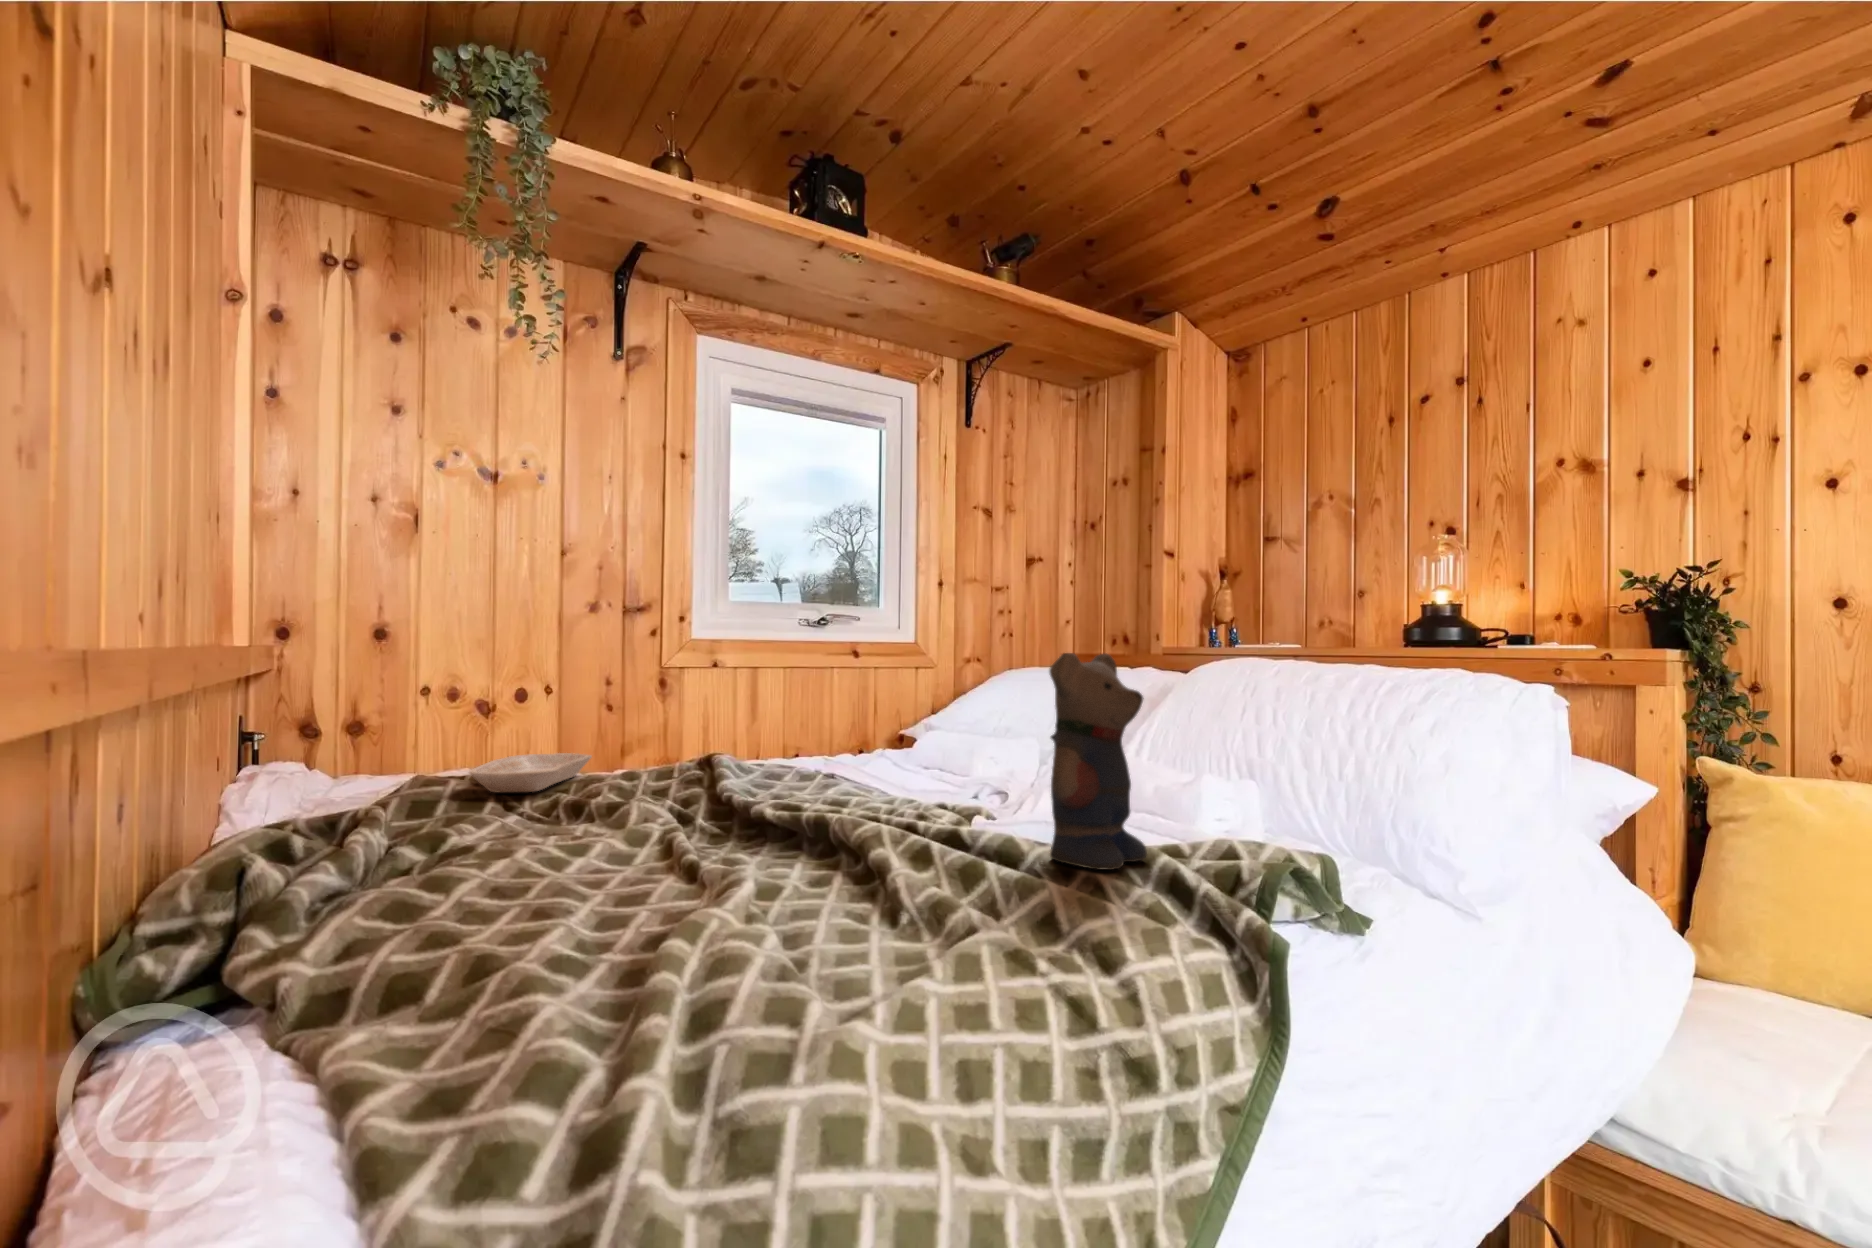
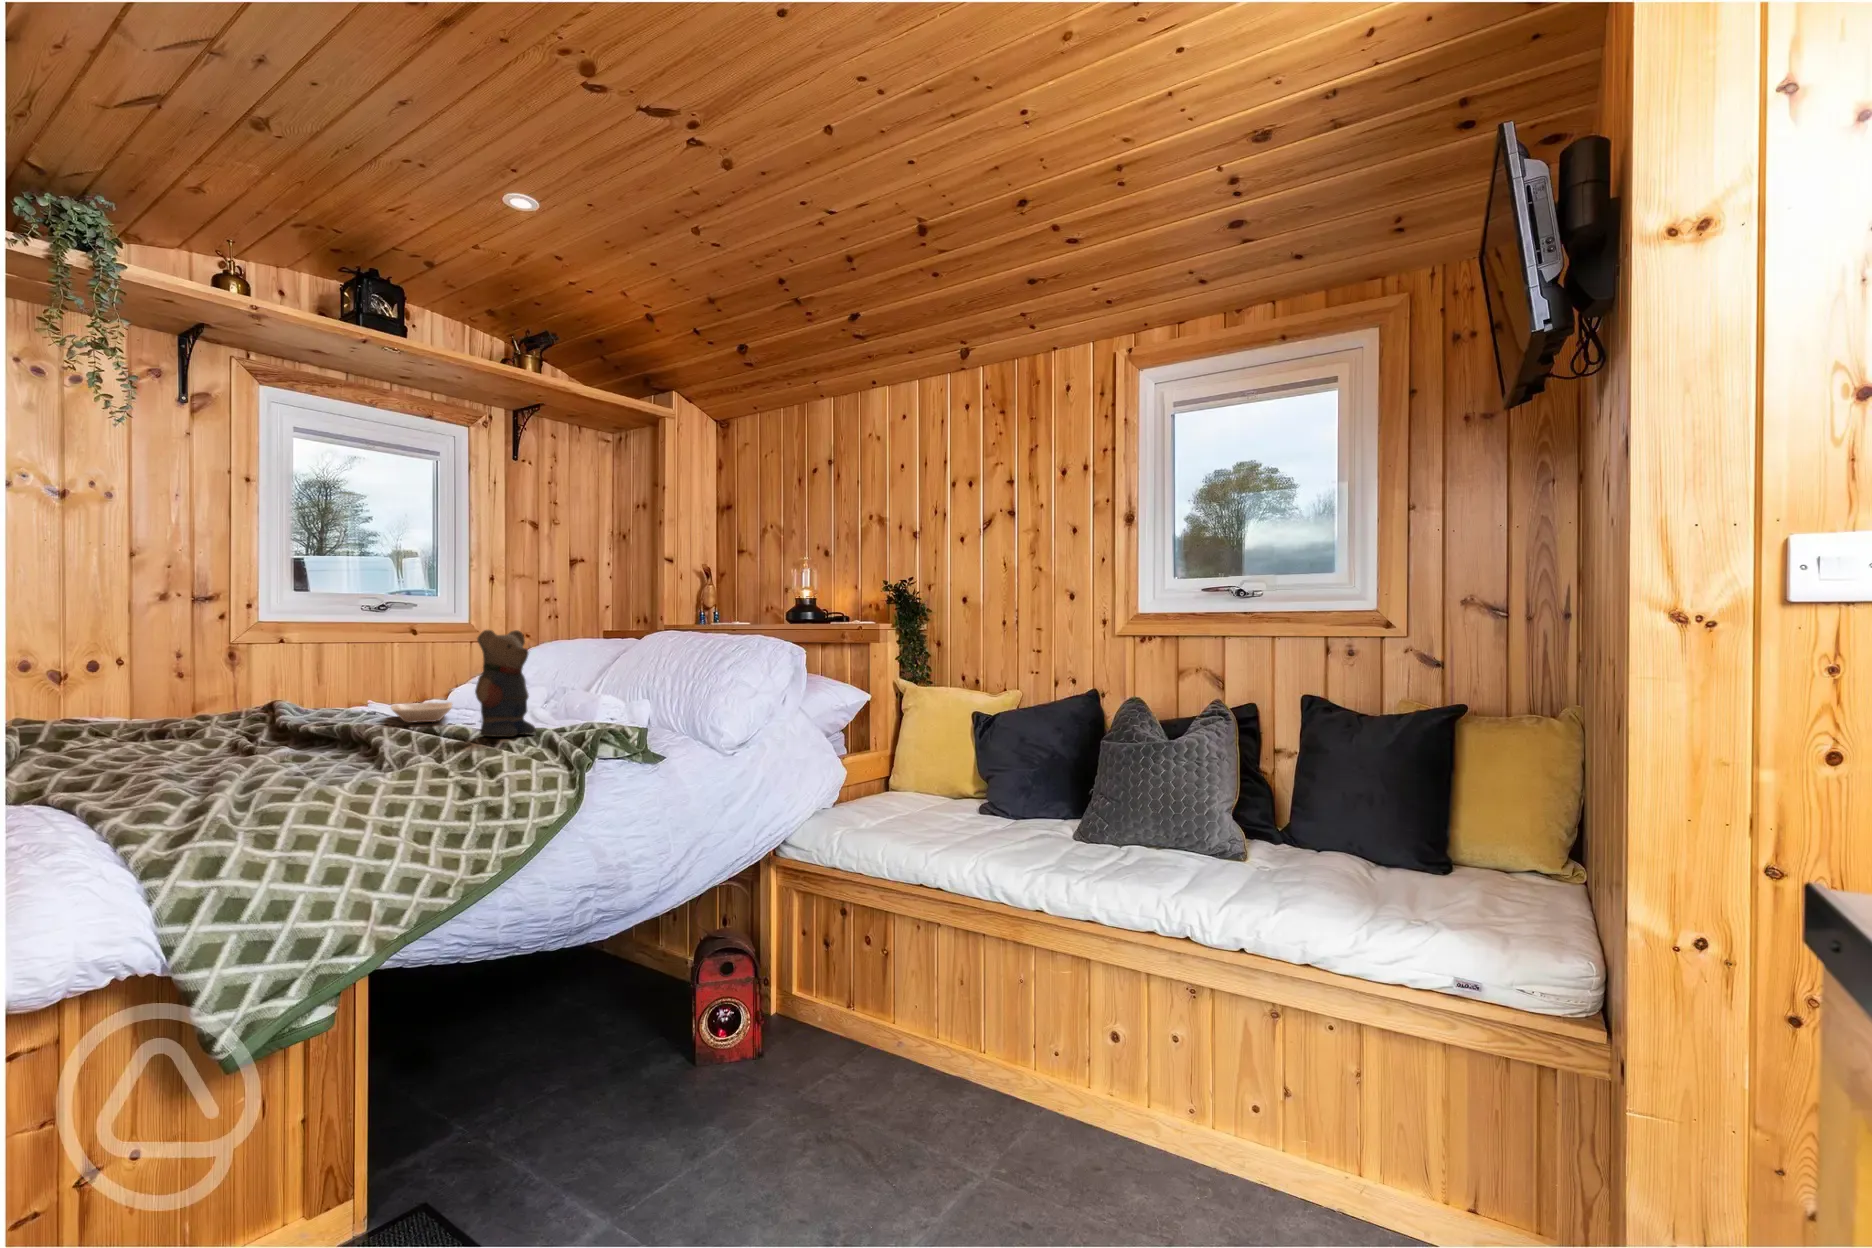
tray: present [469,753,592,792] -> present [391,702,452,723]

